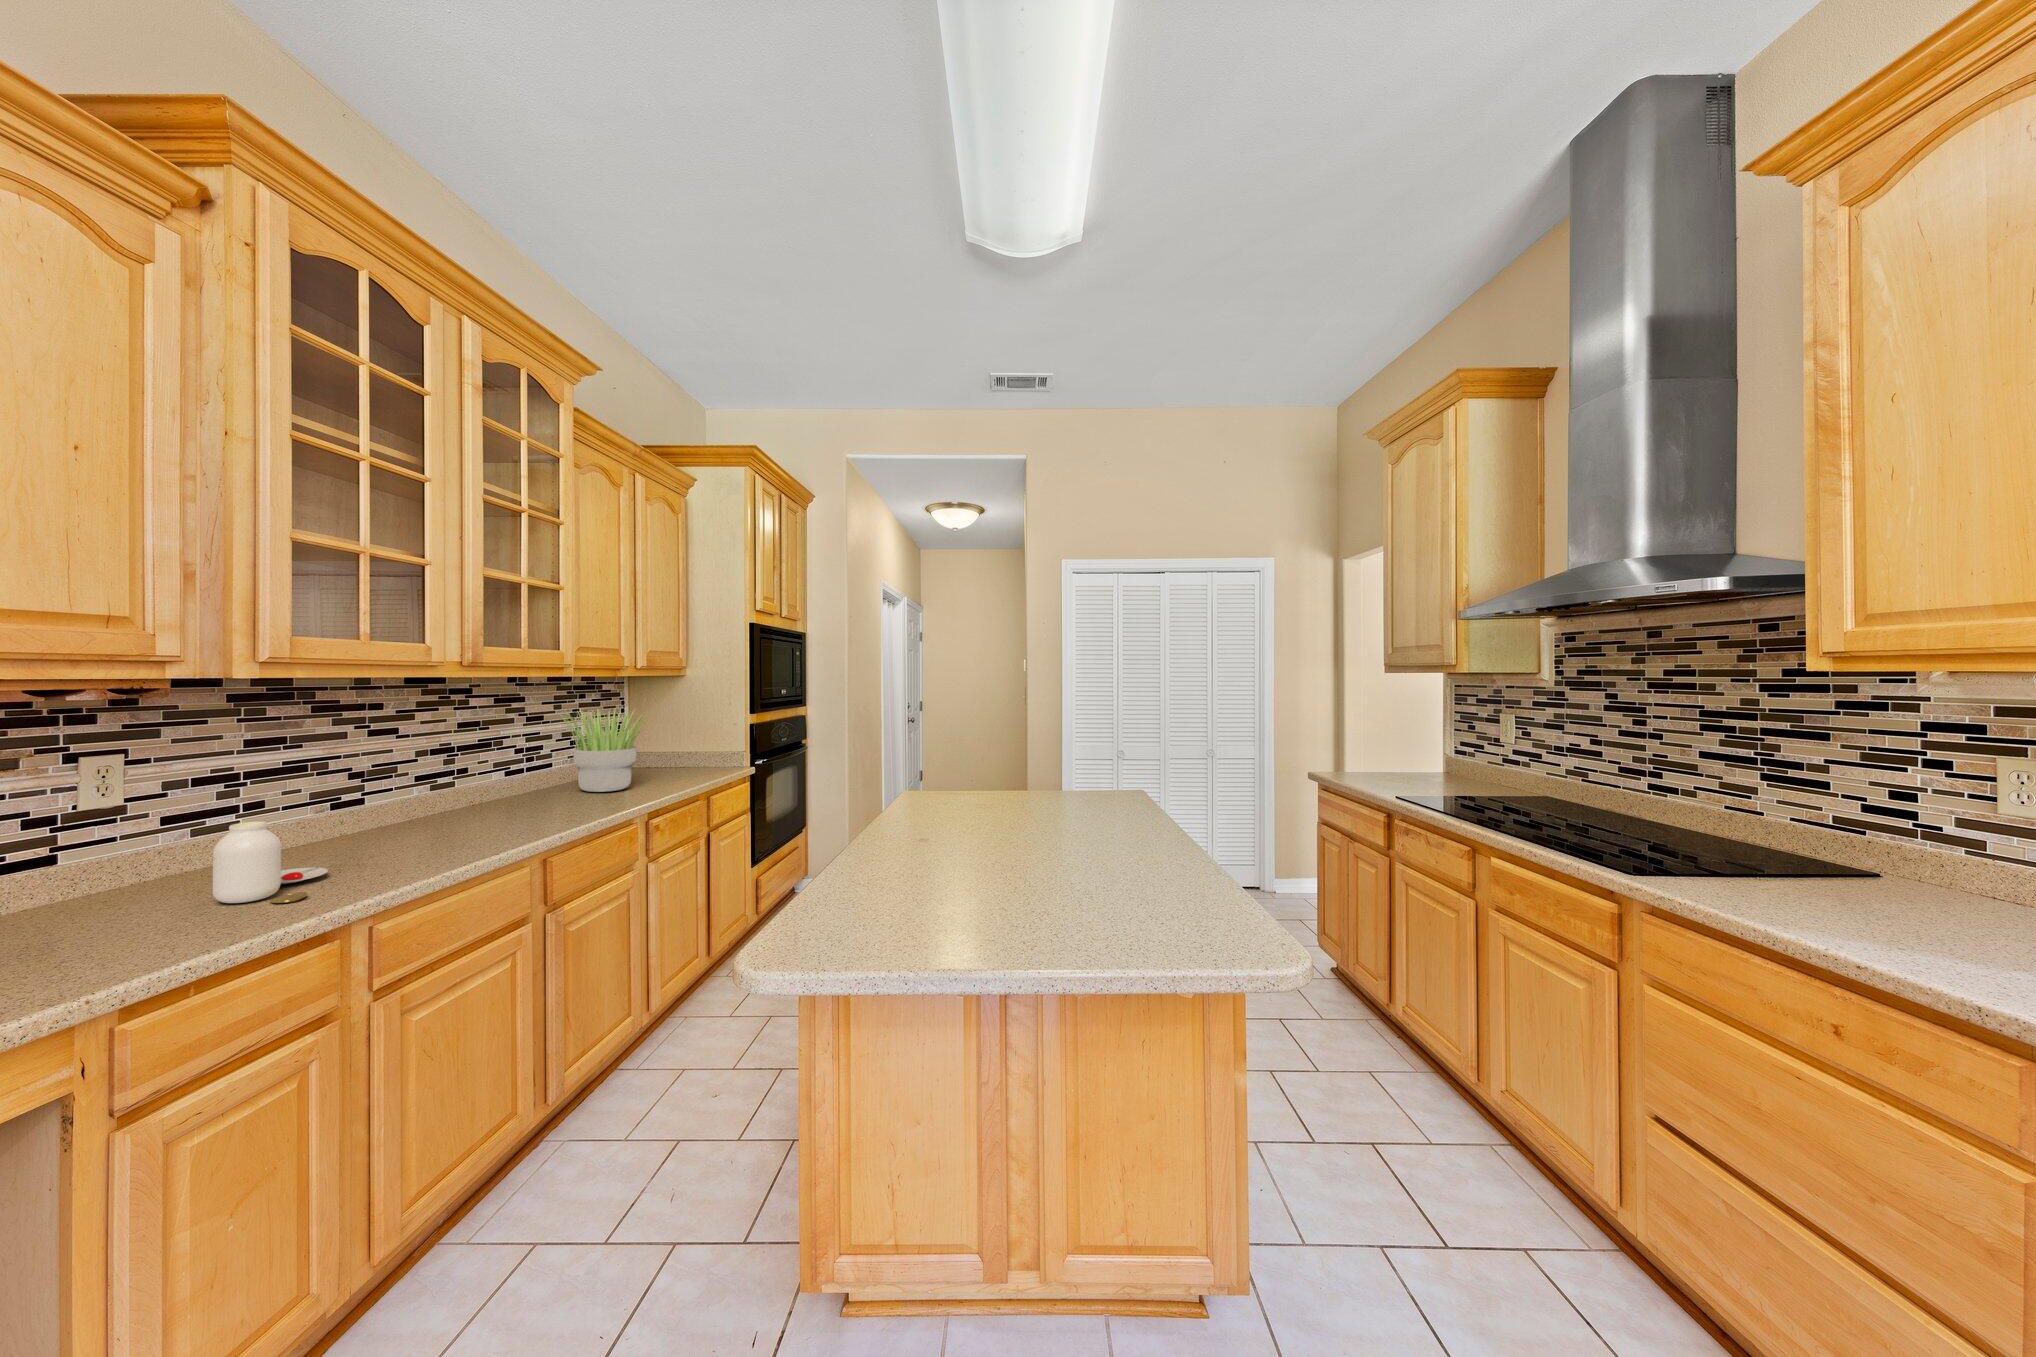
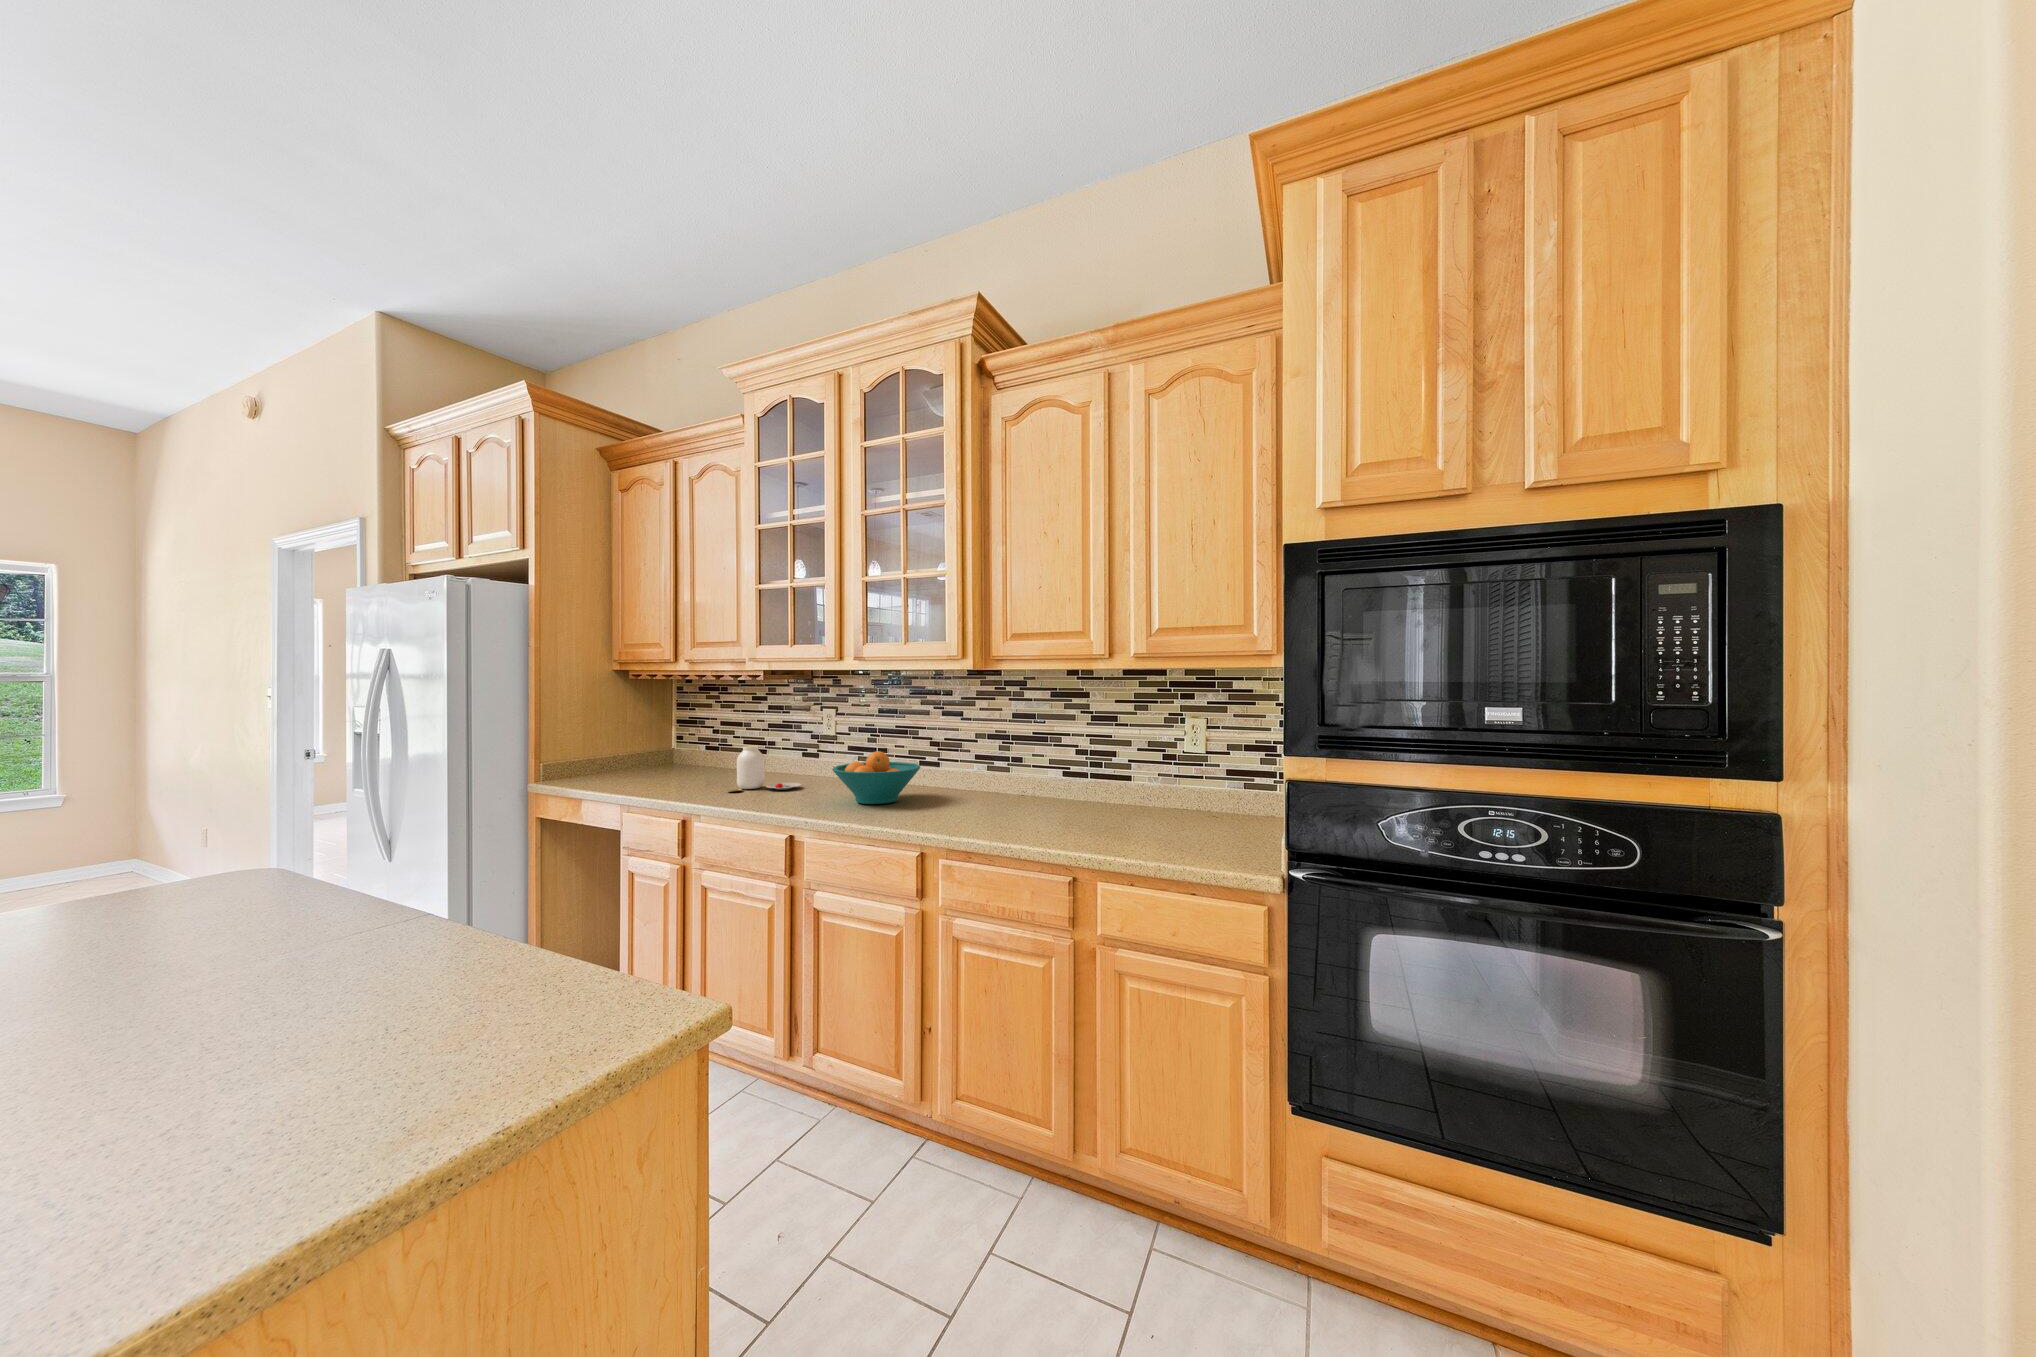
potted plant: present [560,709,645,792] -> none [1033,709,1153,818]
fruit bowl: none [419,775,543,838] -> present [832,751,920,804]

